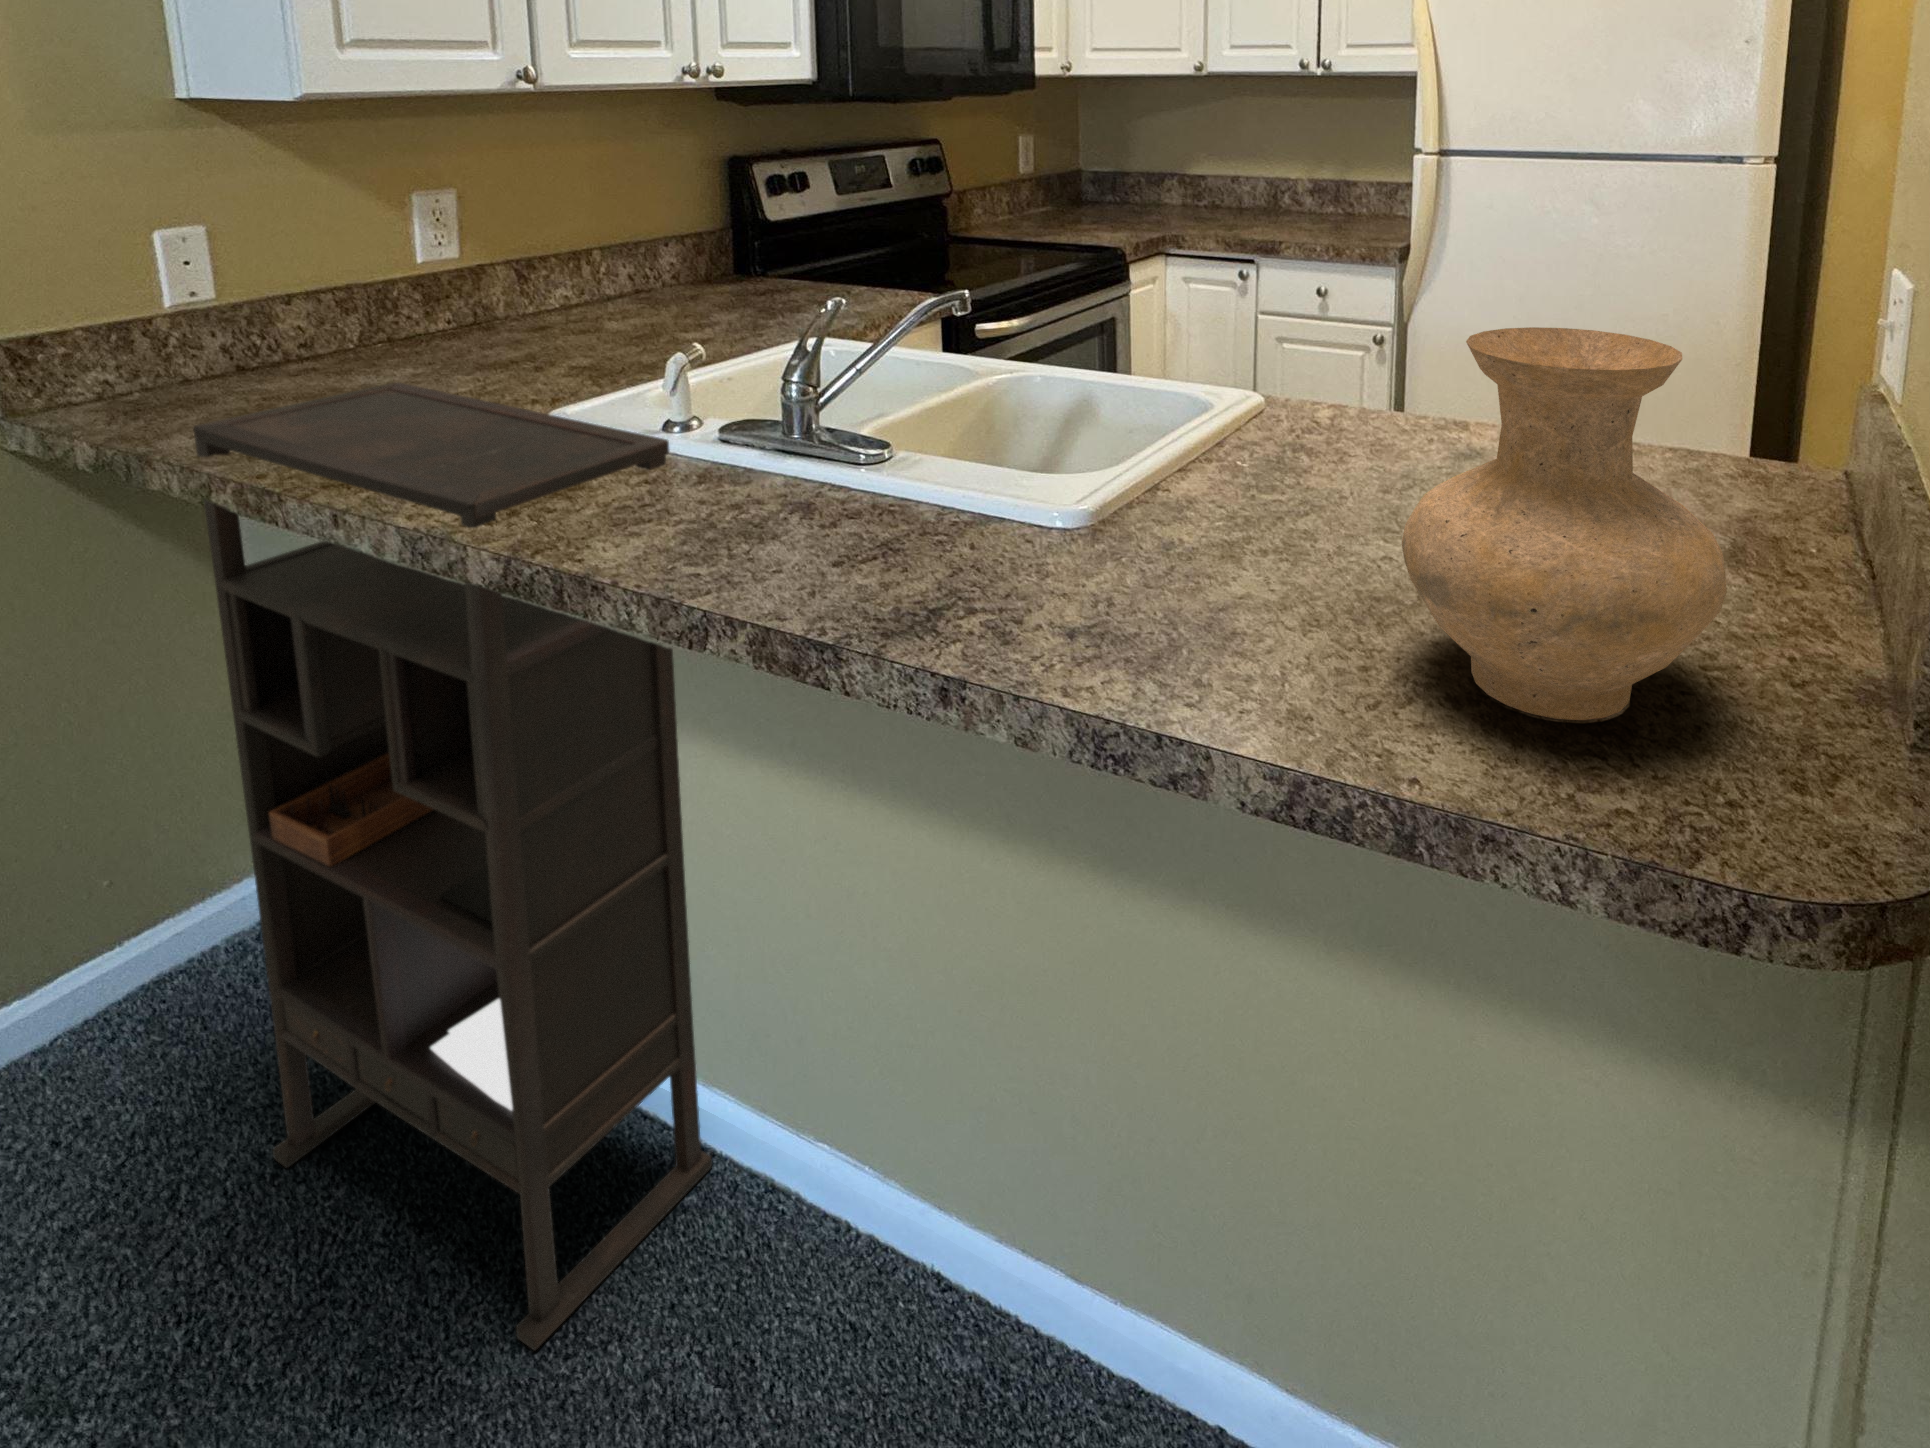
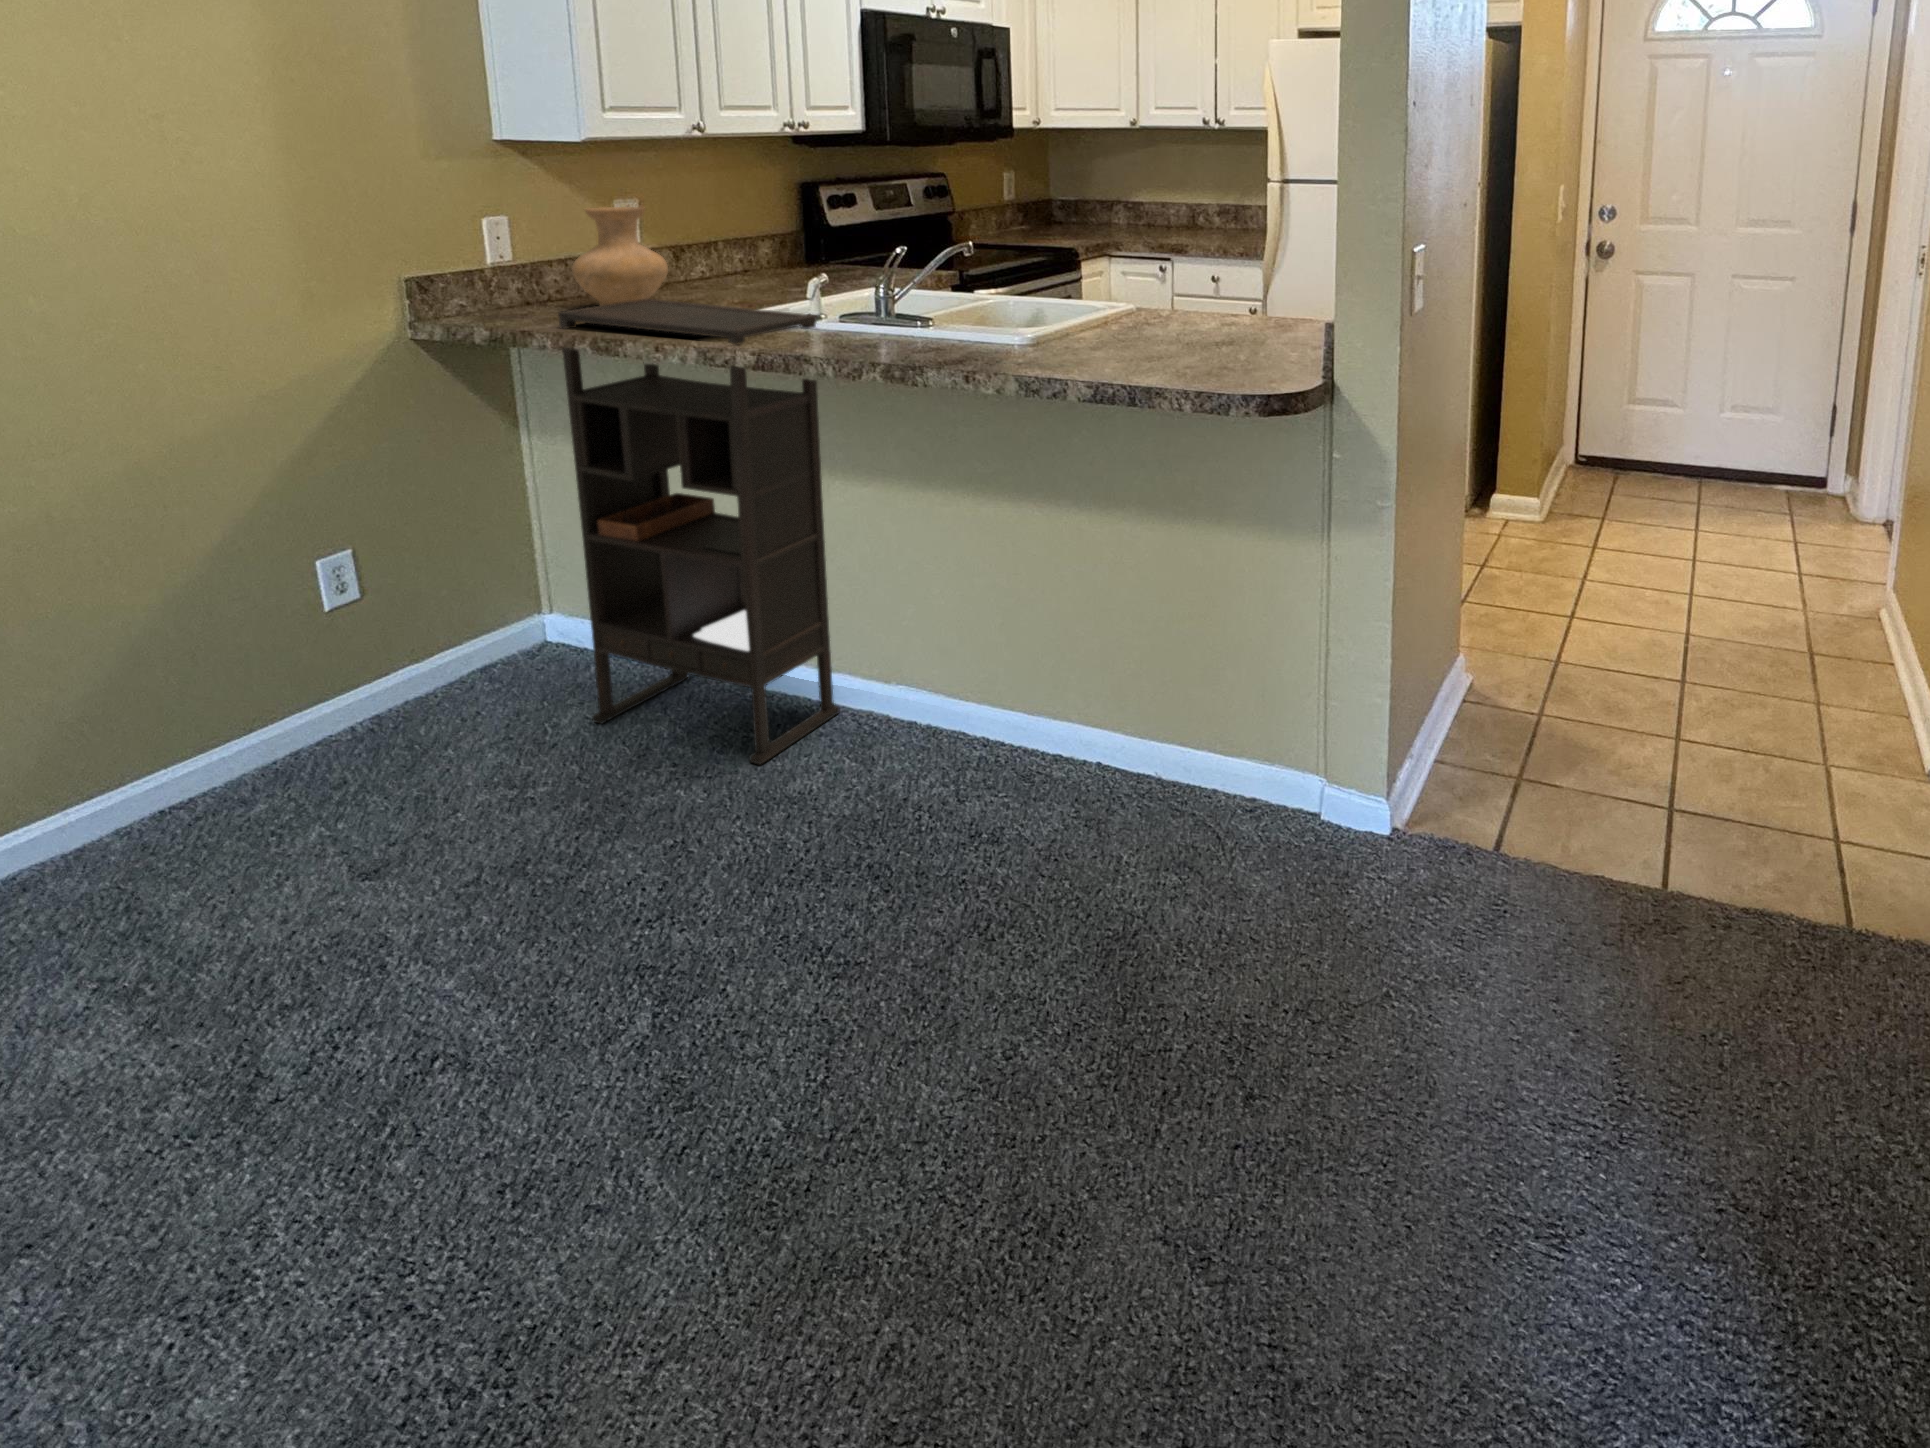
vase: present [1402,327,1727,720] -> present [572,207,668,305]

